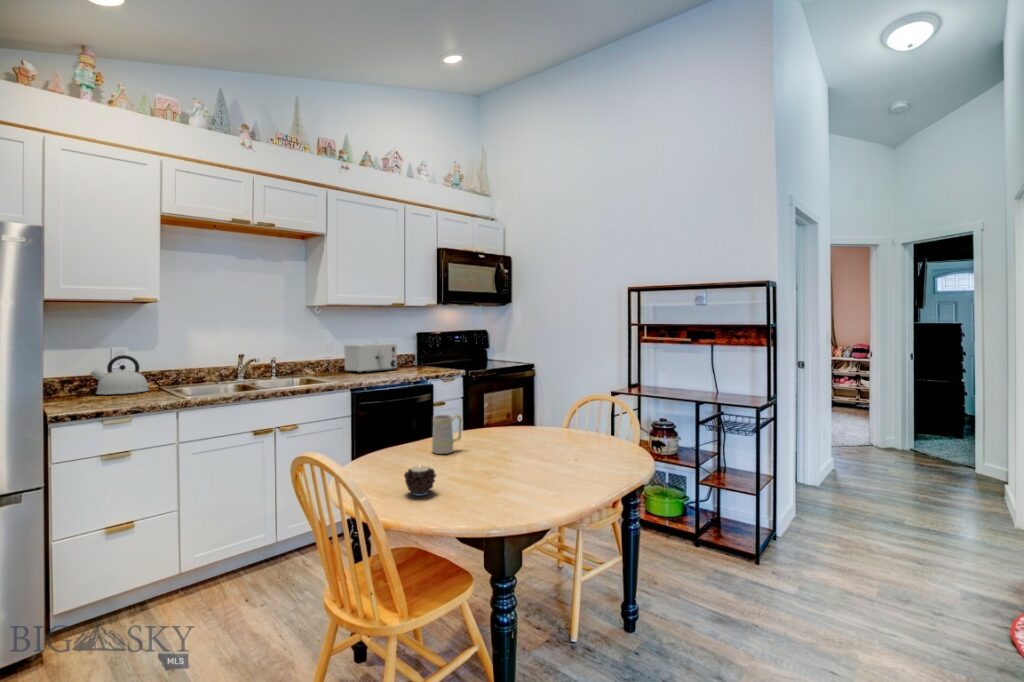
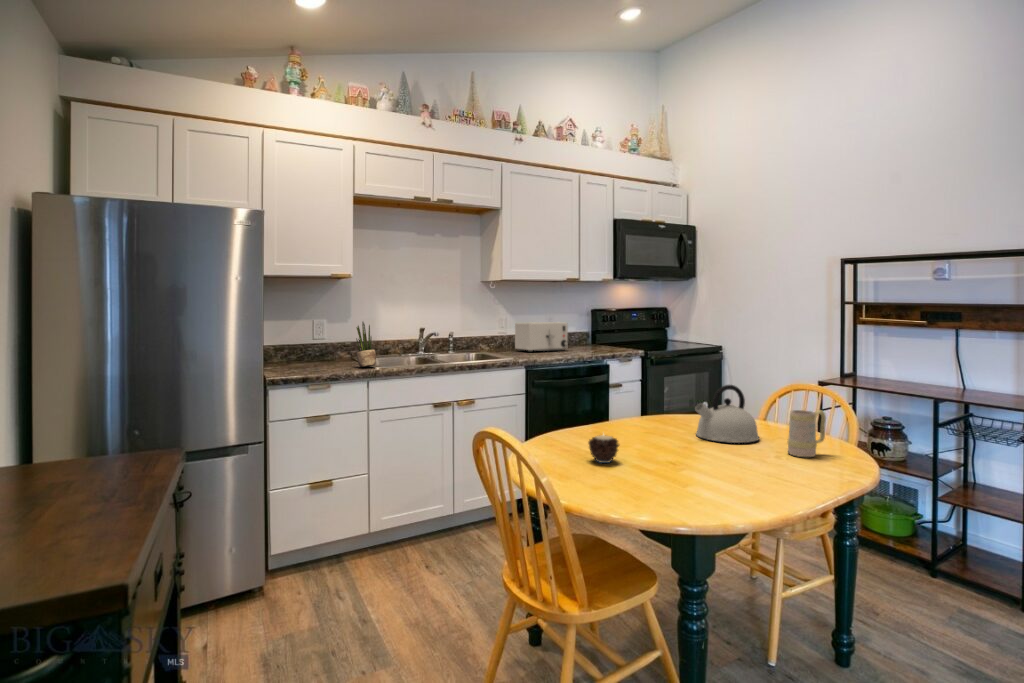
potted plant: none [154,348,180,399] -> present [356,322,376,367]
kettle: present [90,355,149,395] -> present [695,385,759,443]
mug: present [432,414,462,454] -> present [788,410,826,457]

